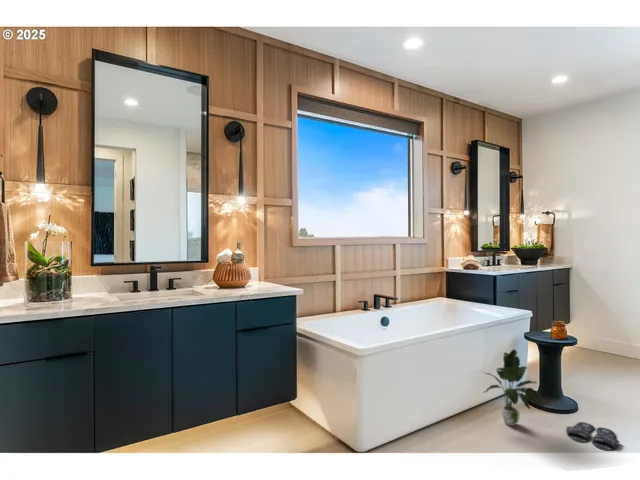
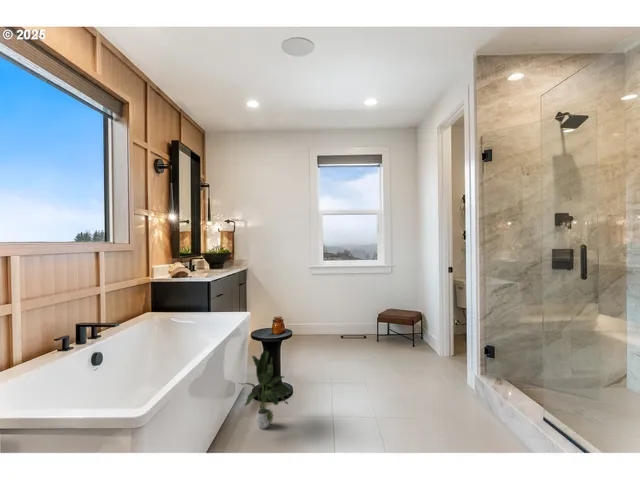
slippers: present [566,422,619,451] -> none [302,395,339,417]

